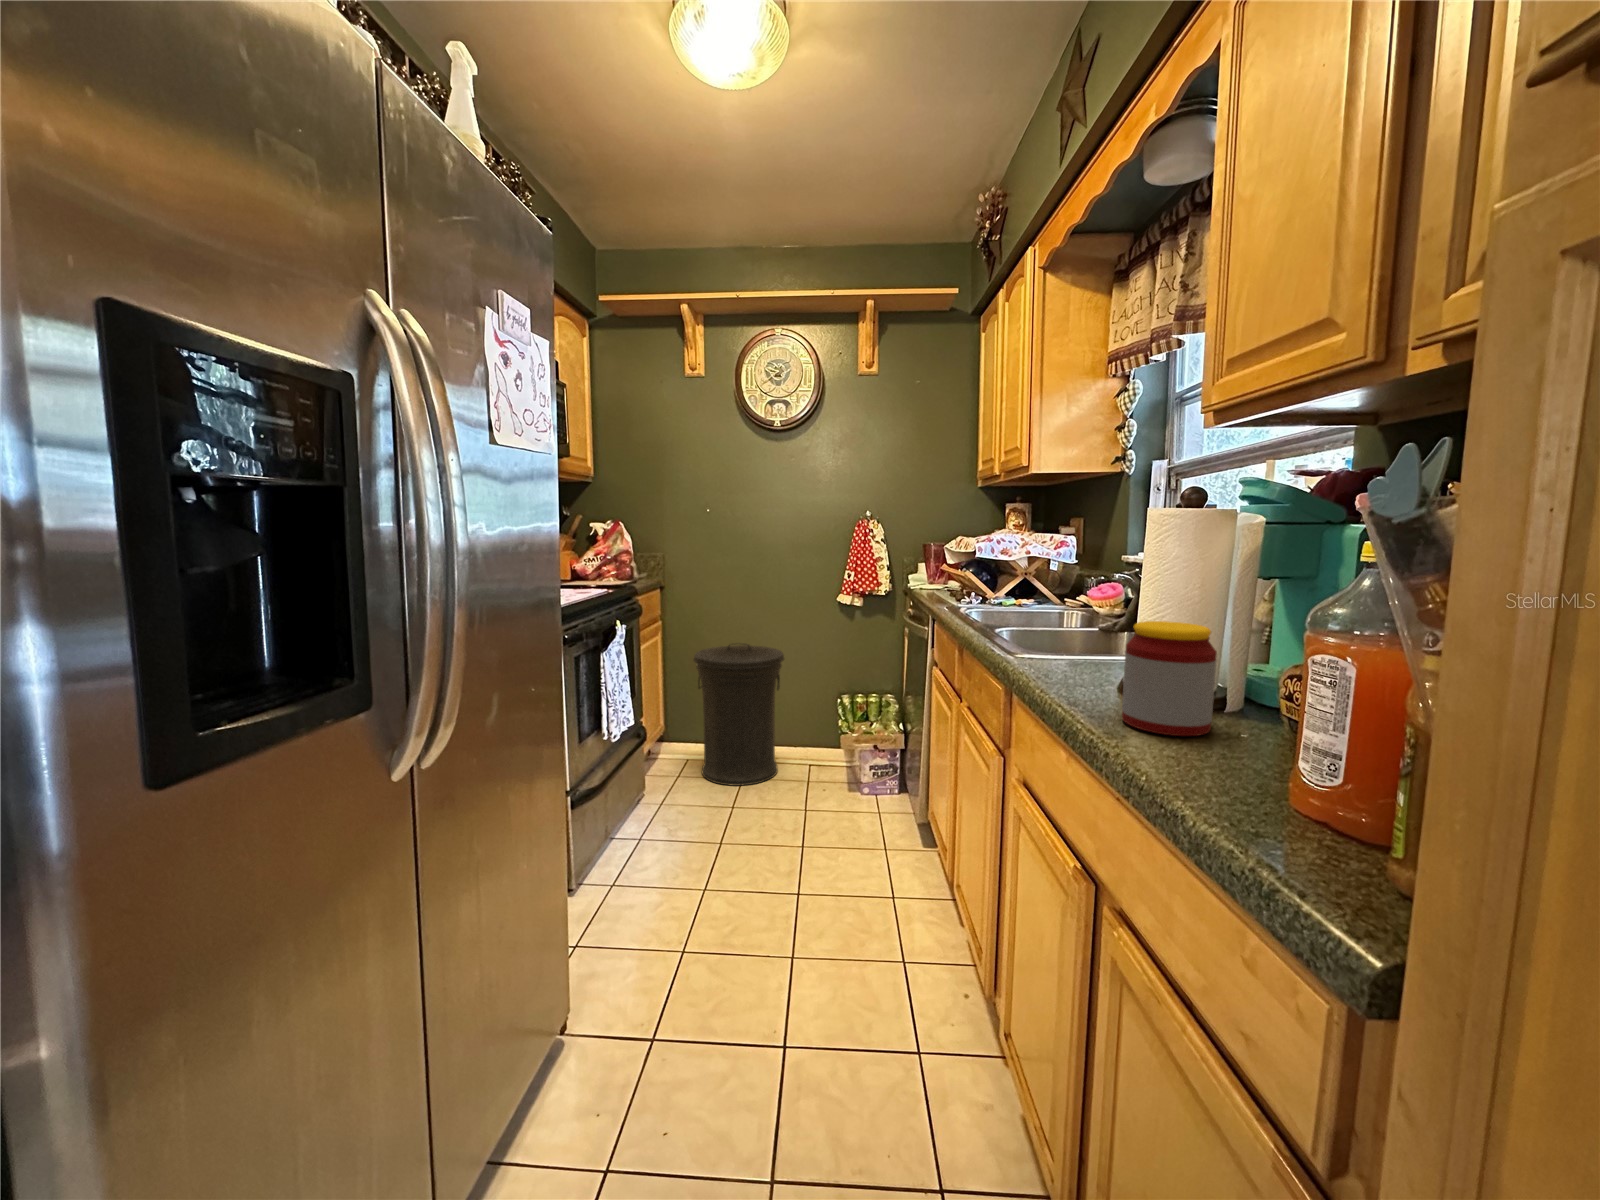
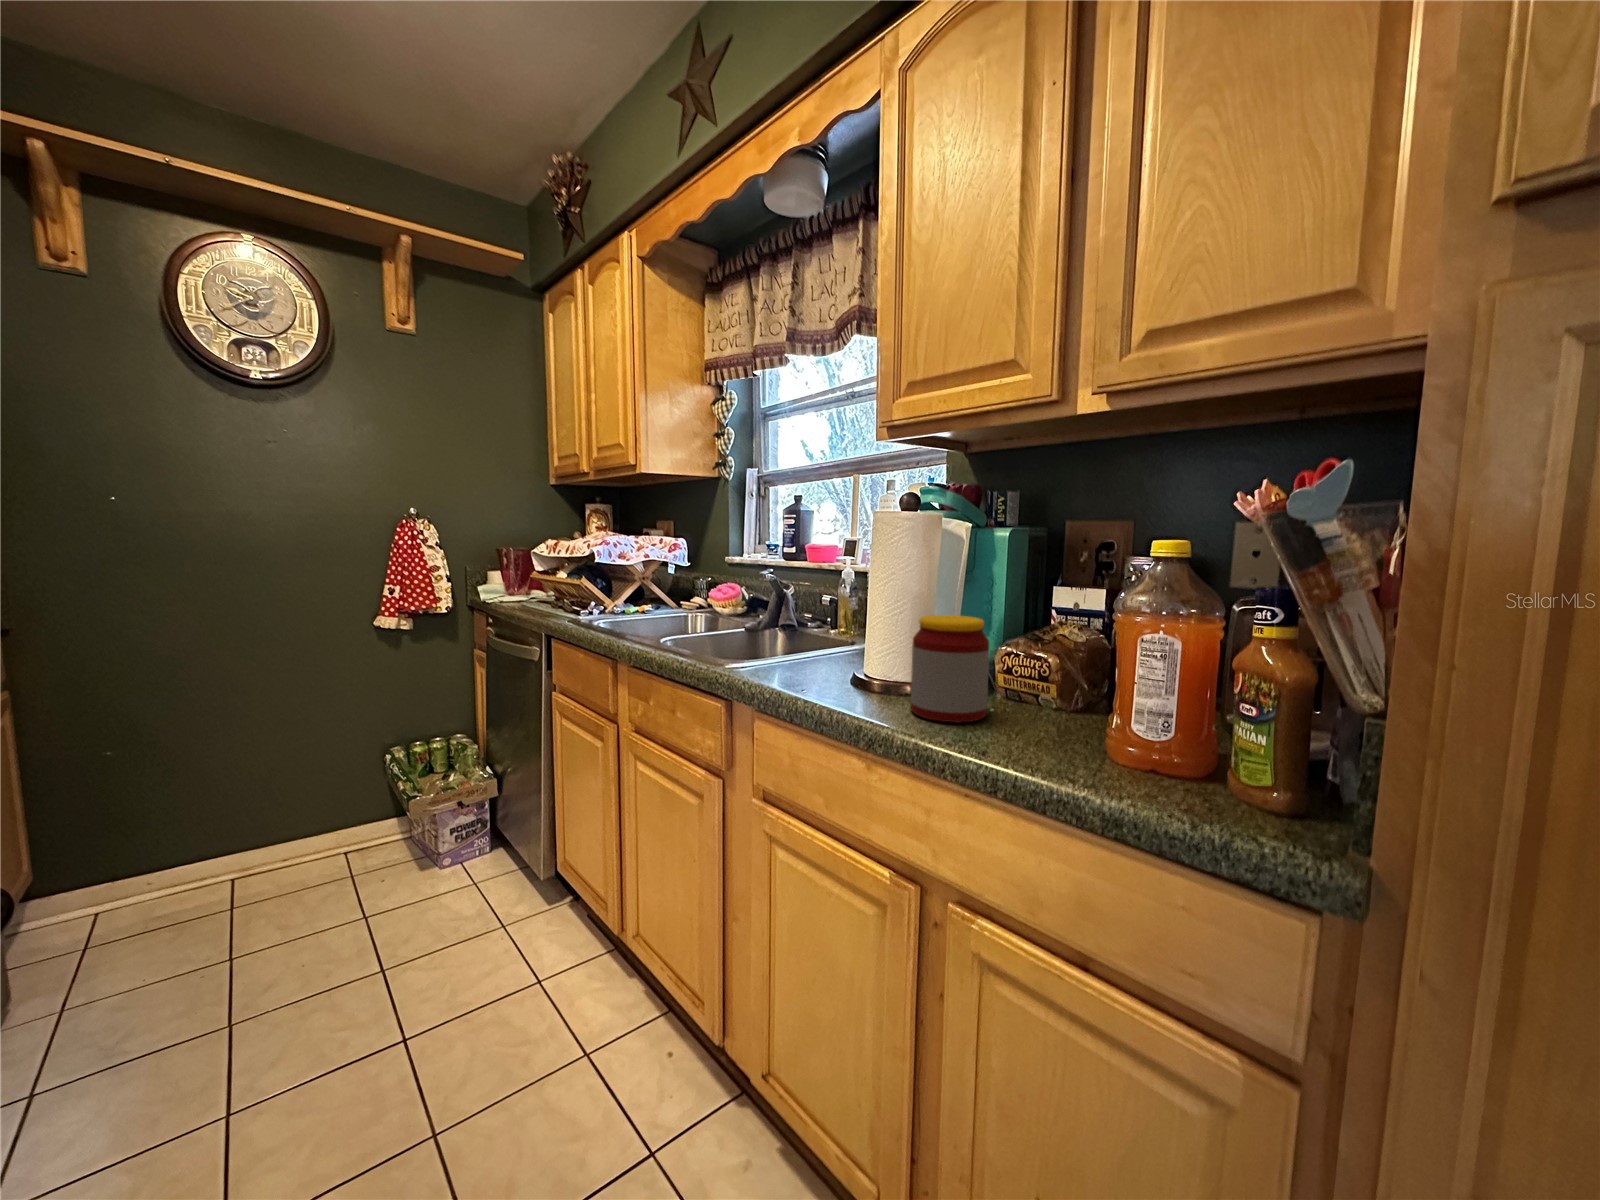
trash can: present [694,643,784,786] -> none [109,701,298,930]

